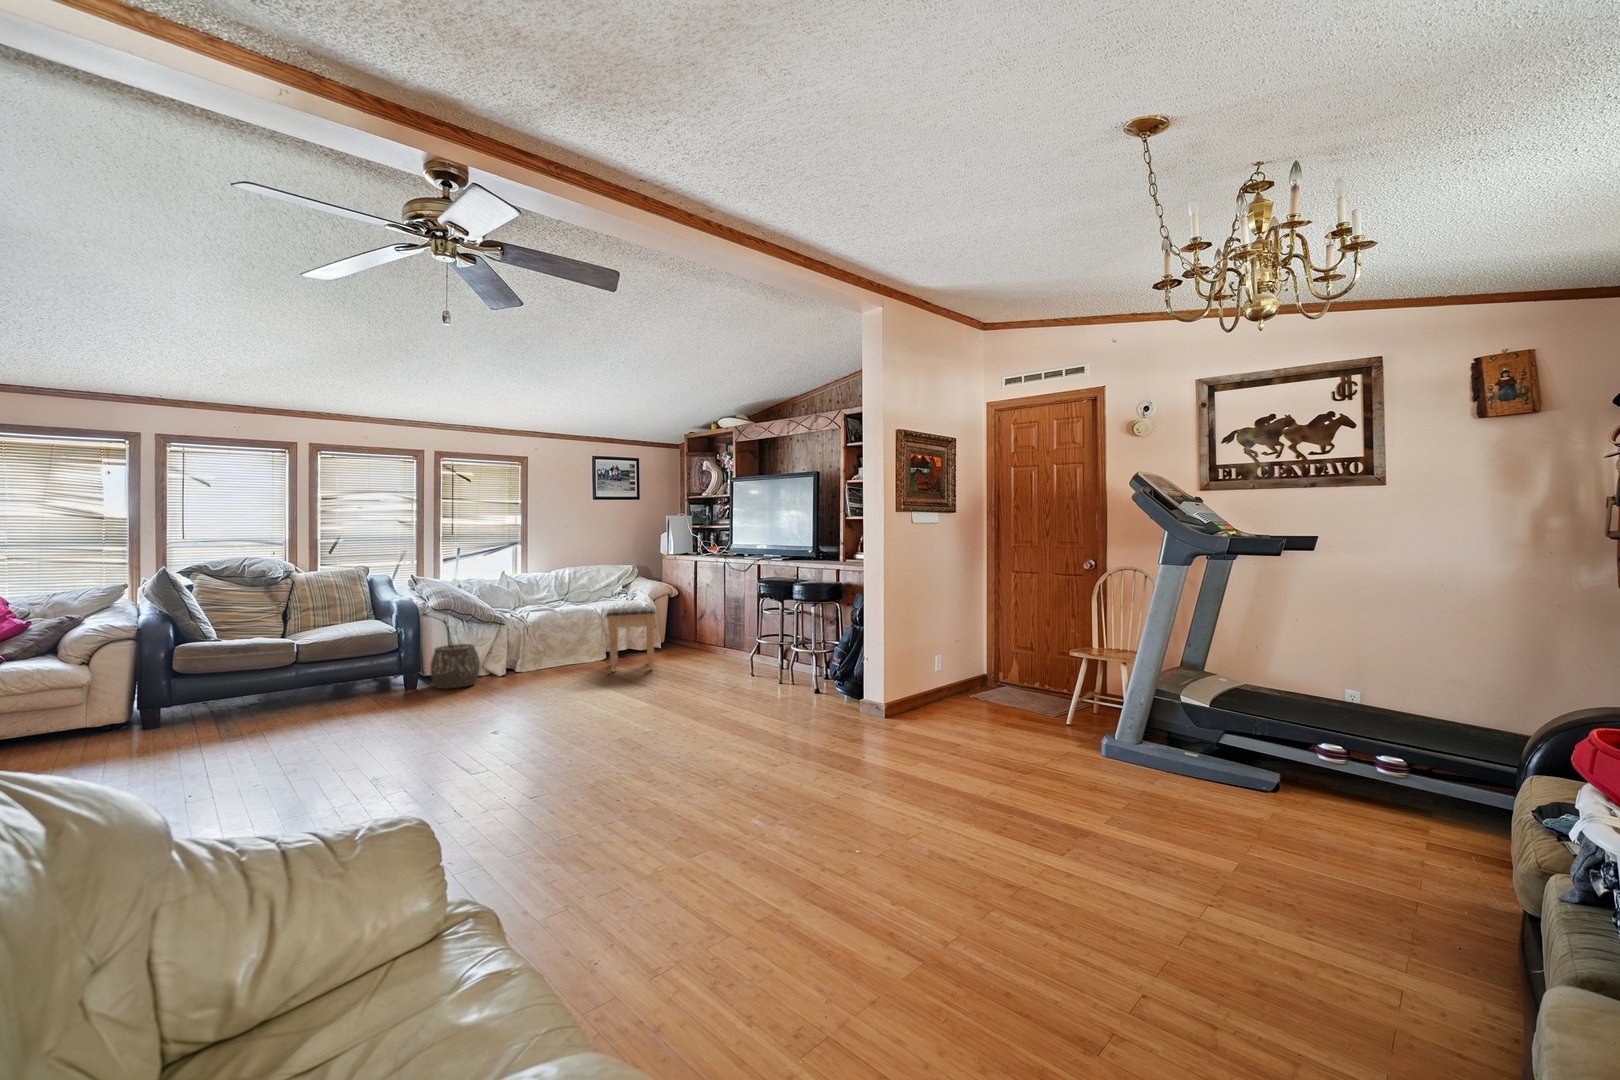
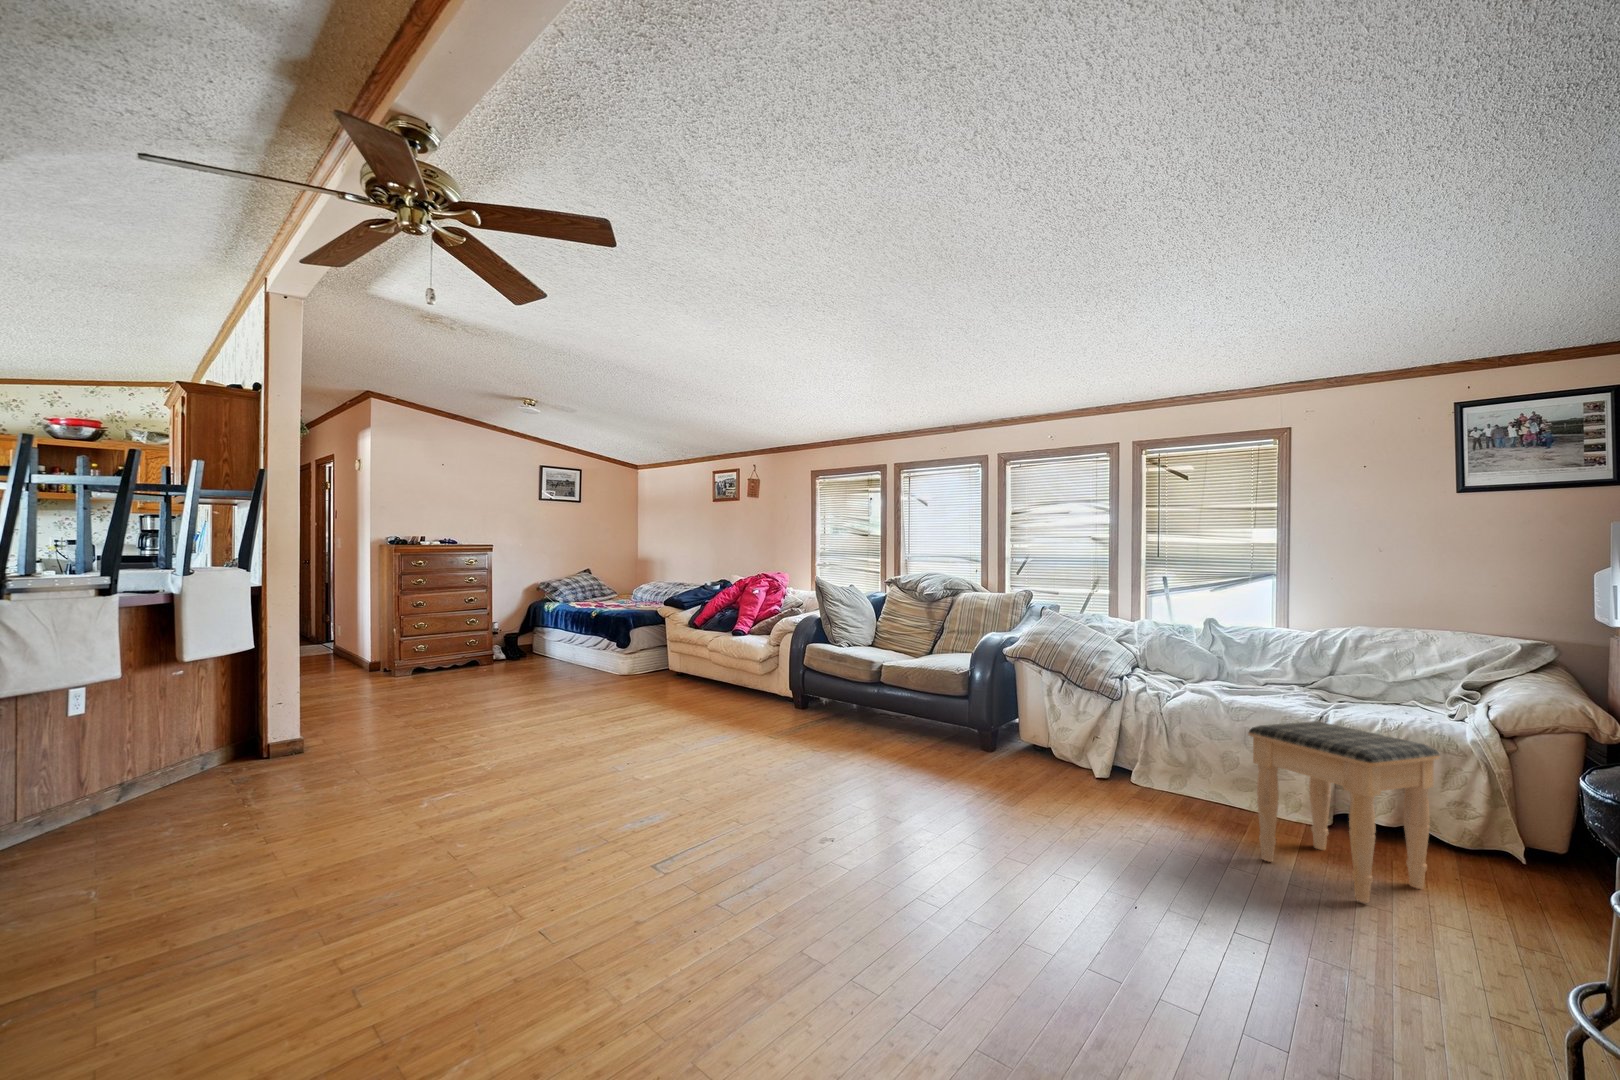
woven basket: present [430,644,480,689] -> none [984,706,1054,775]

